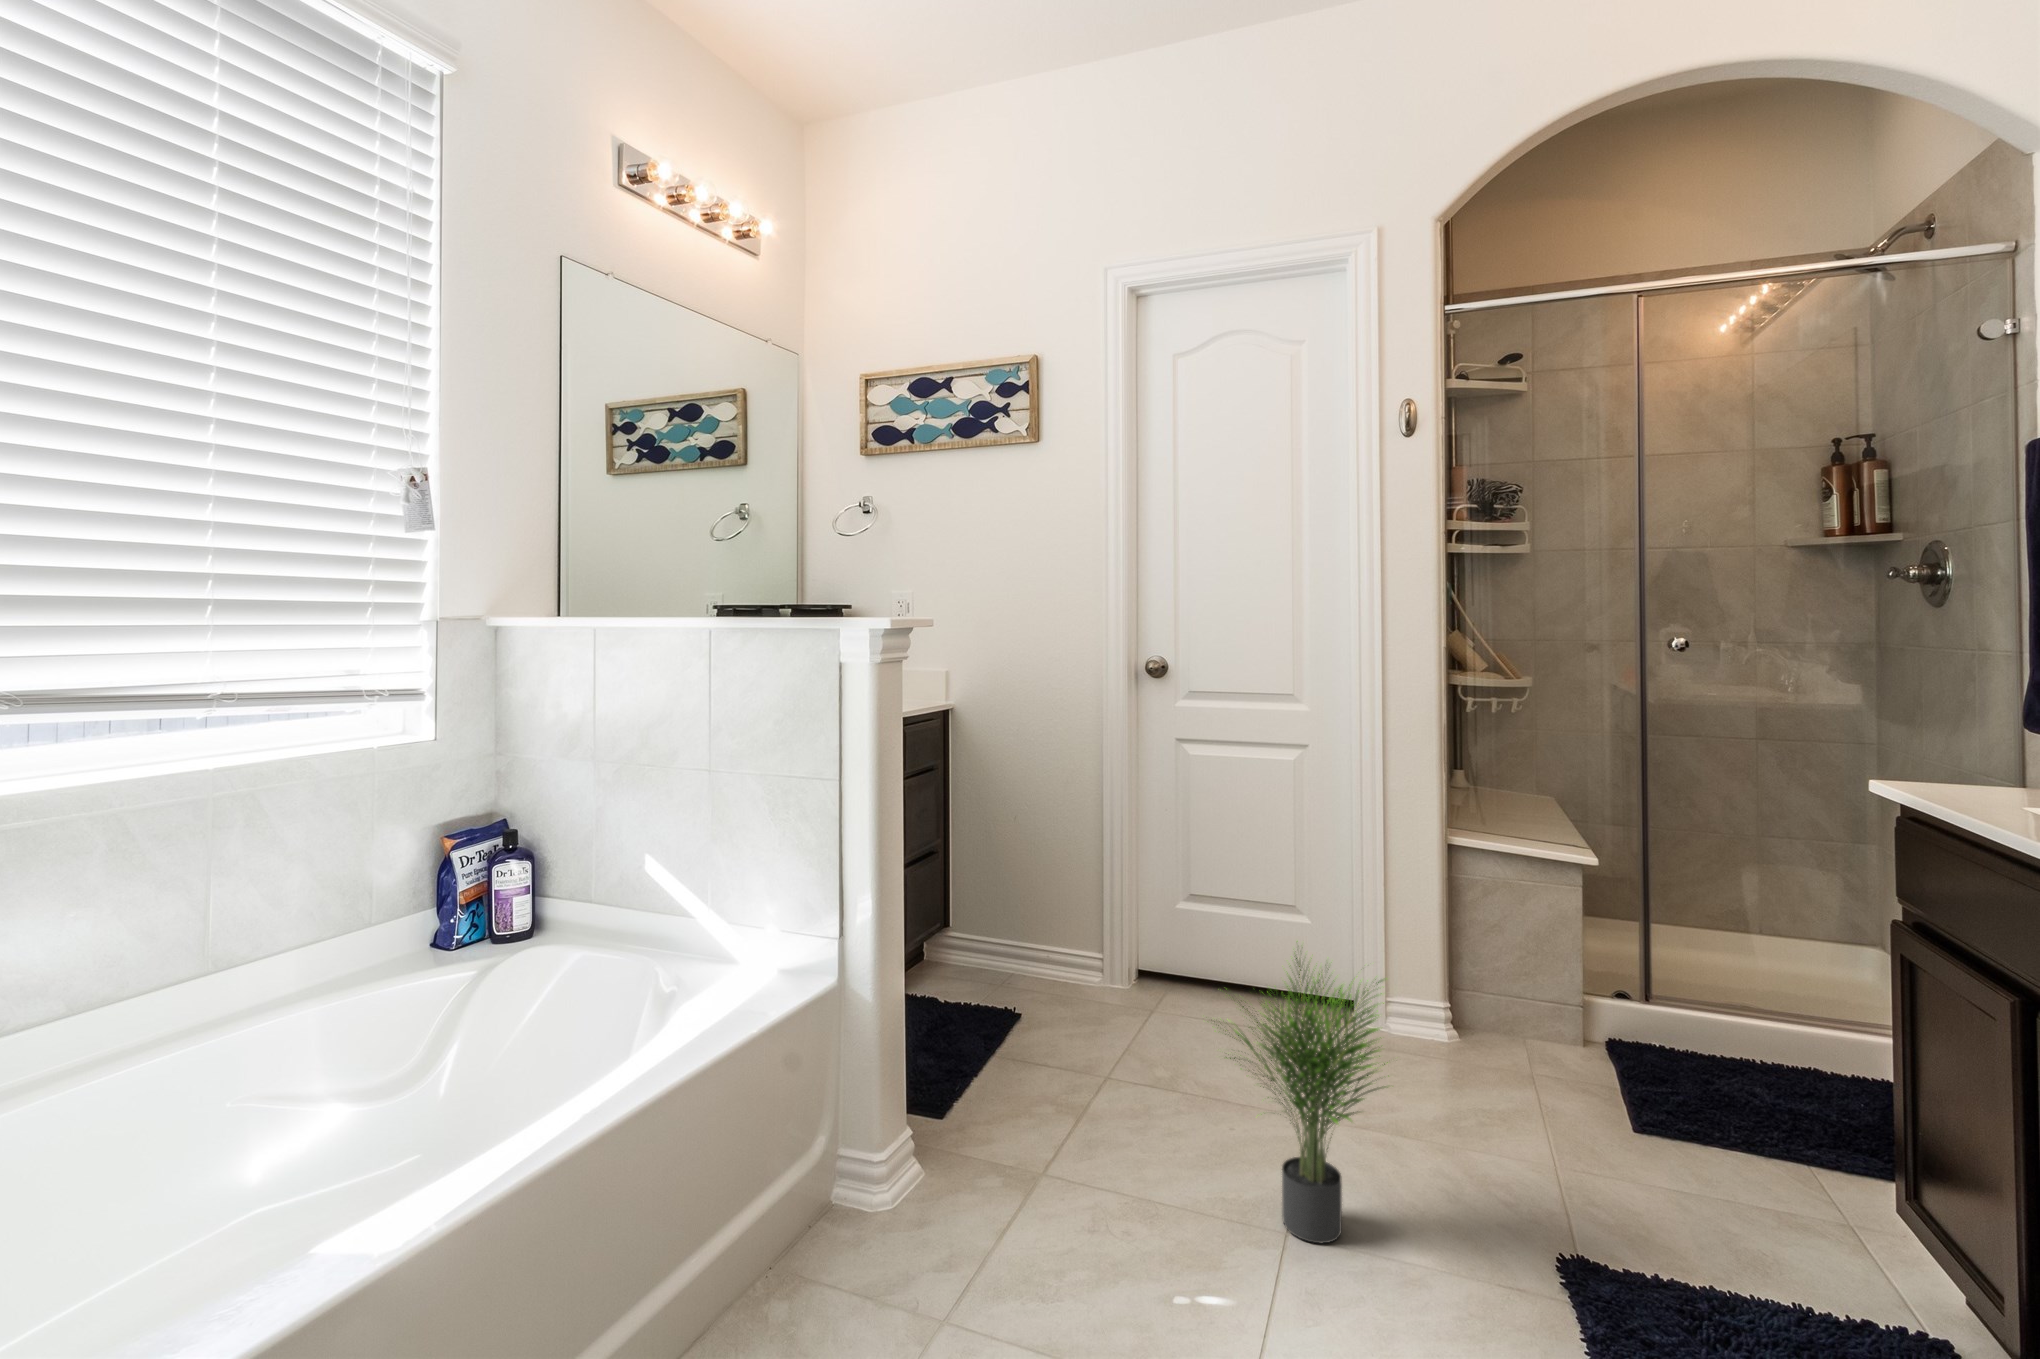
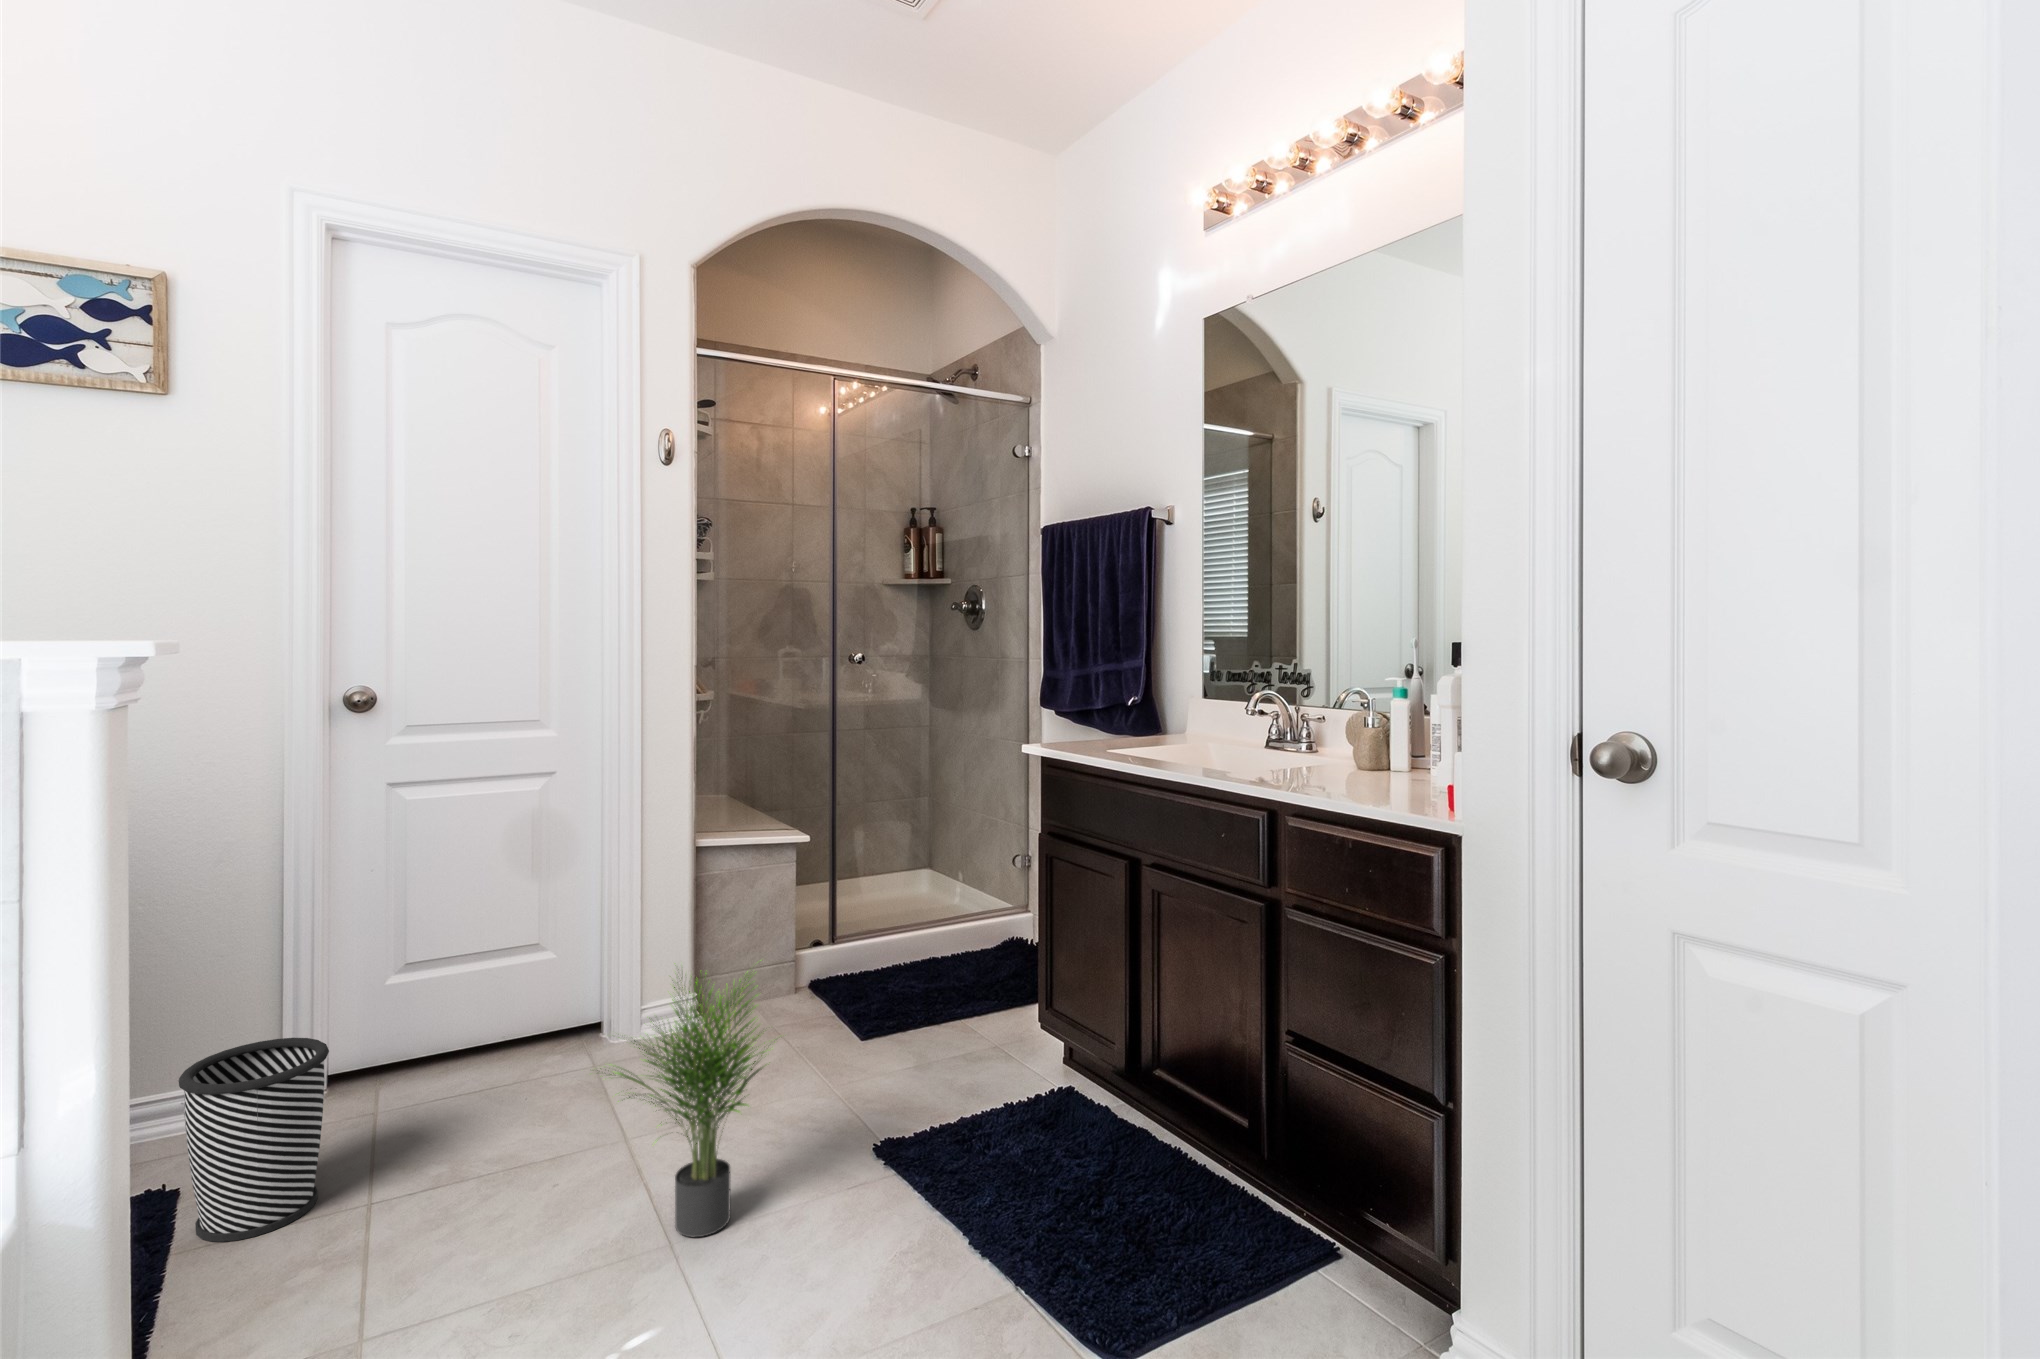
wastebasket: none [997,916,1086,1060] -> present [179,1038,329,1242]

